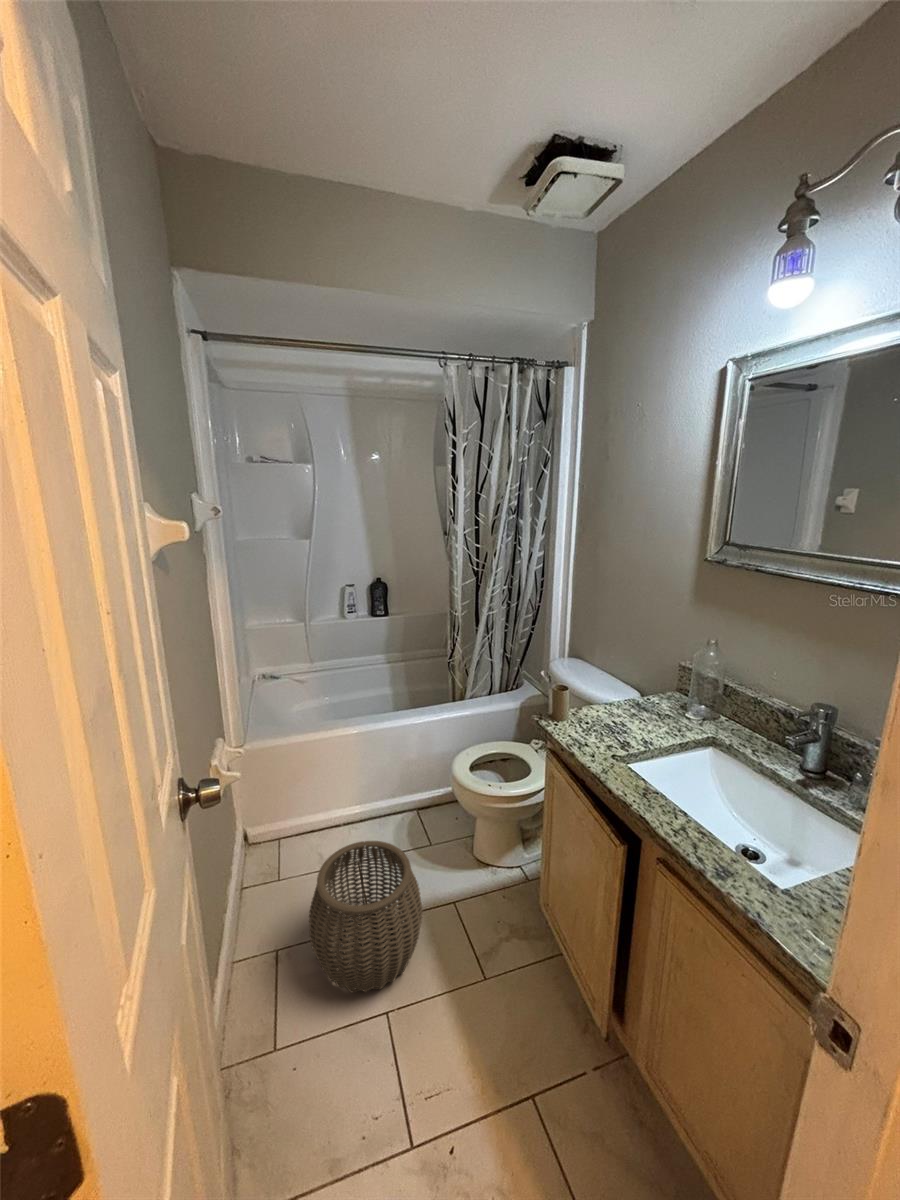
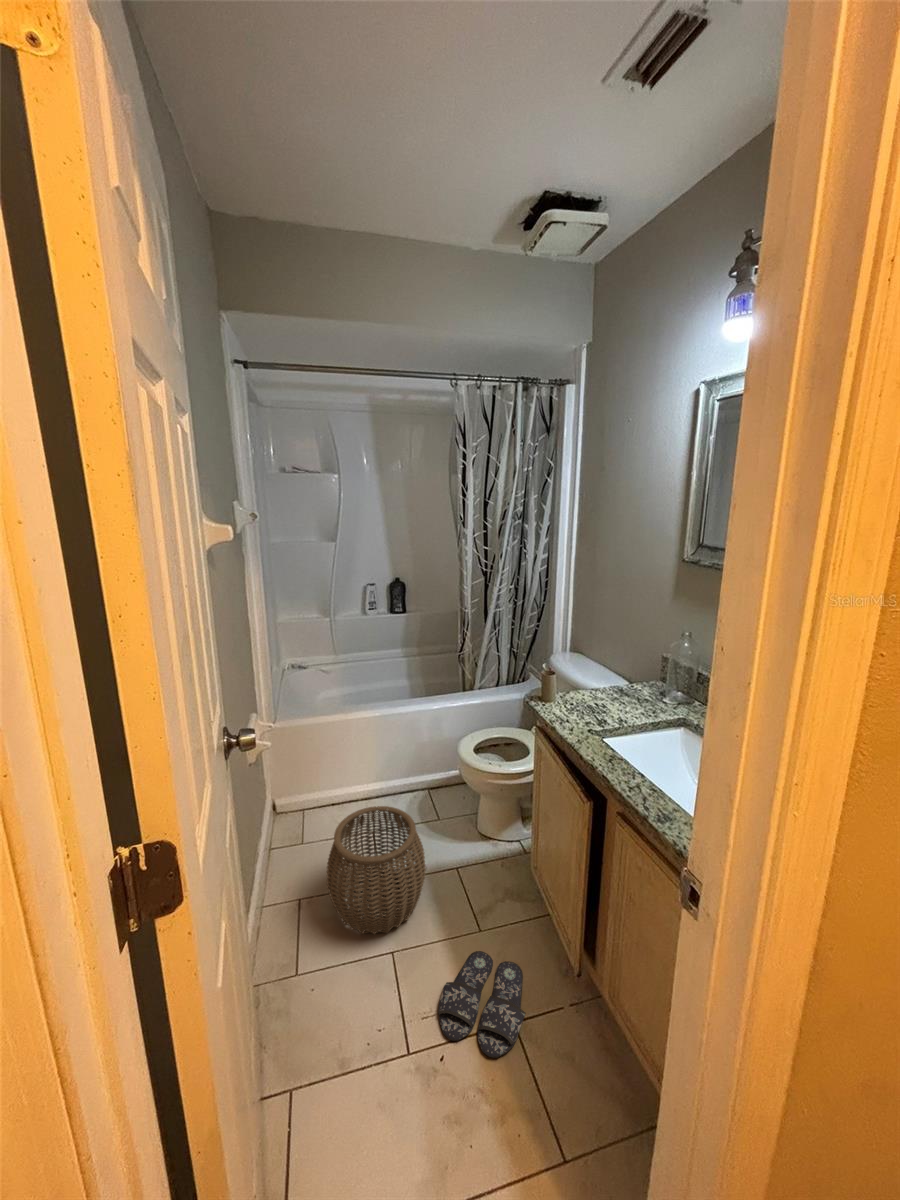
slippers: none [445,1006,546,1143] -> present [438,951,526,1058]

